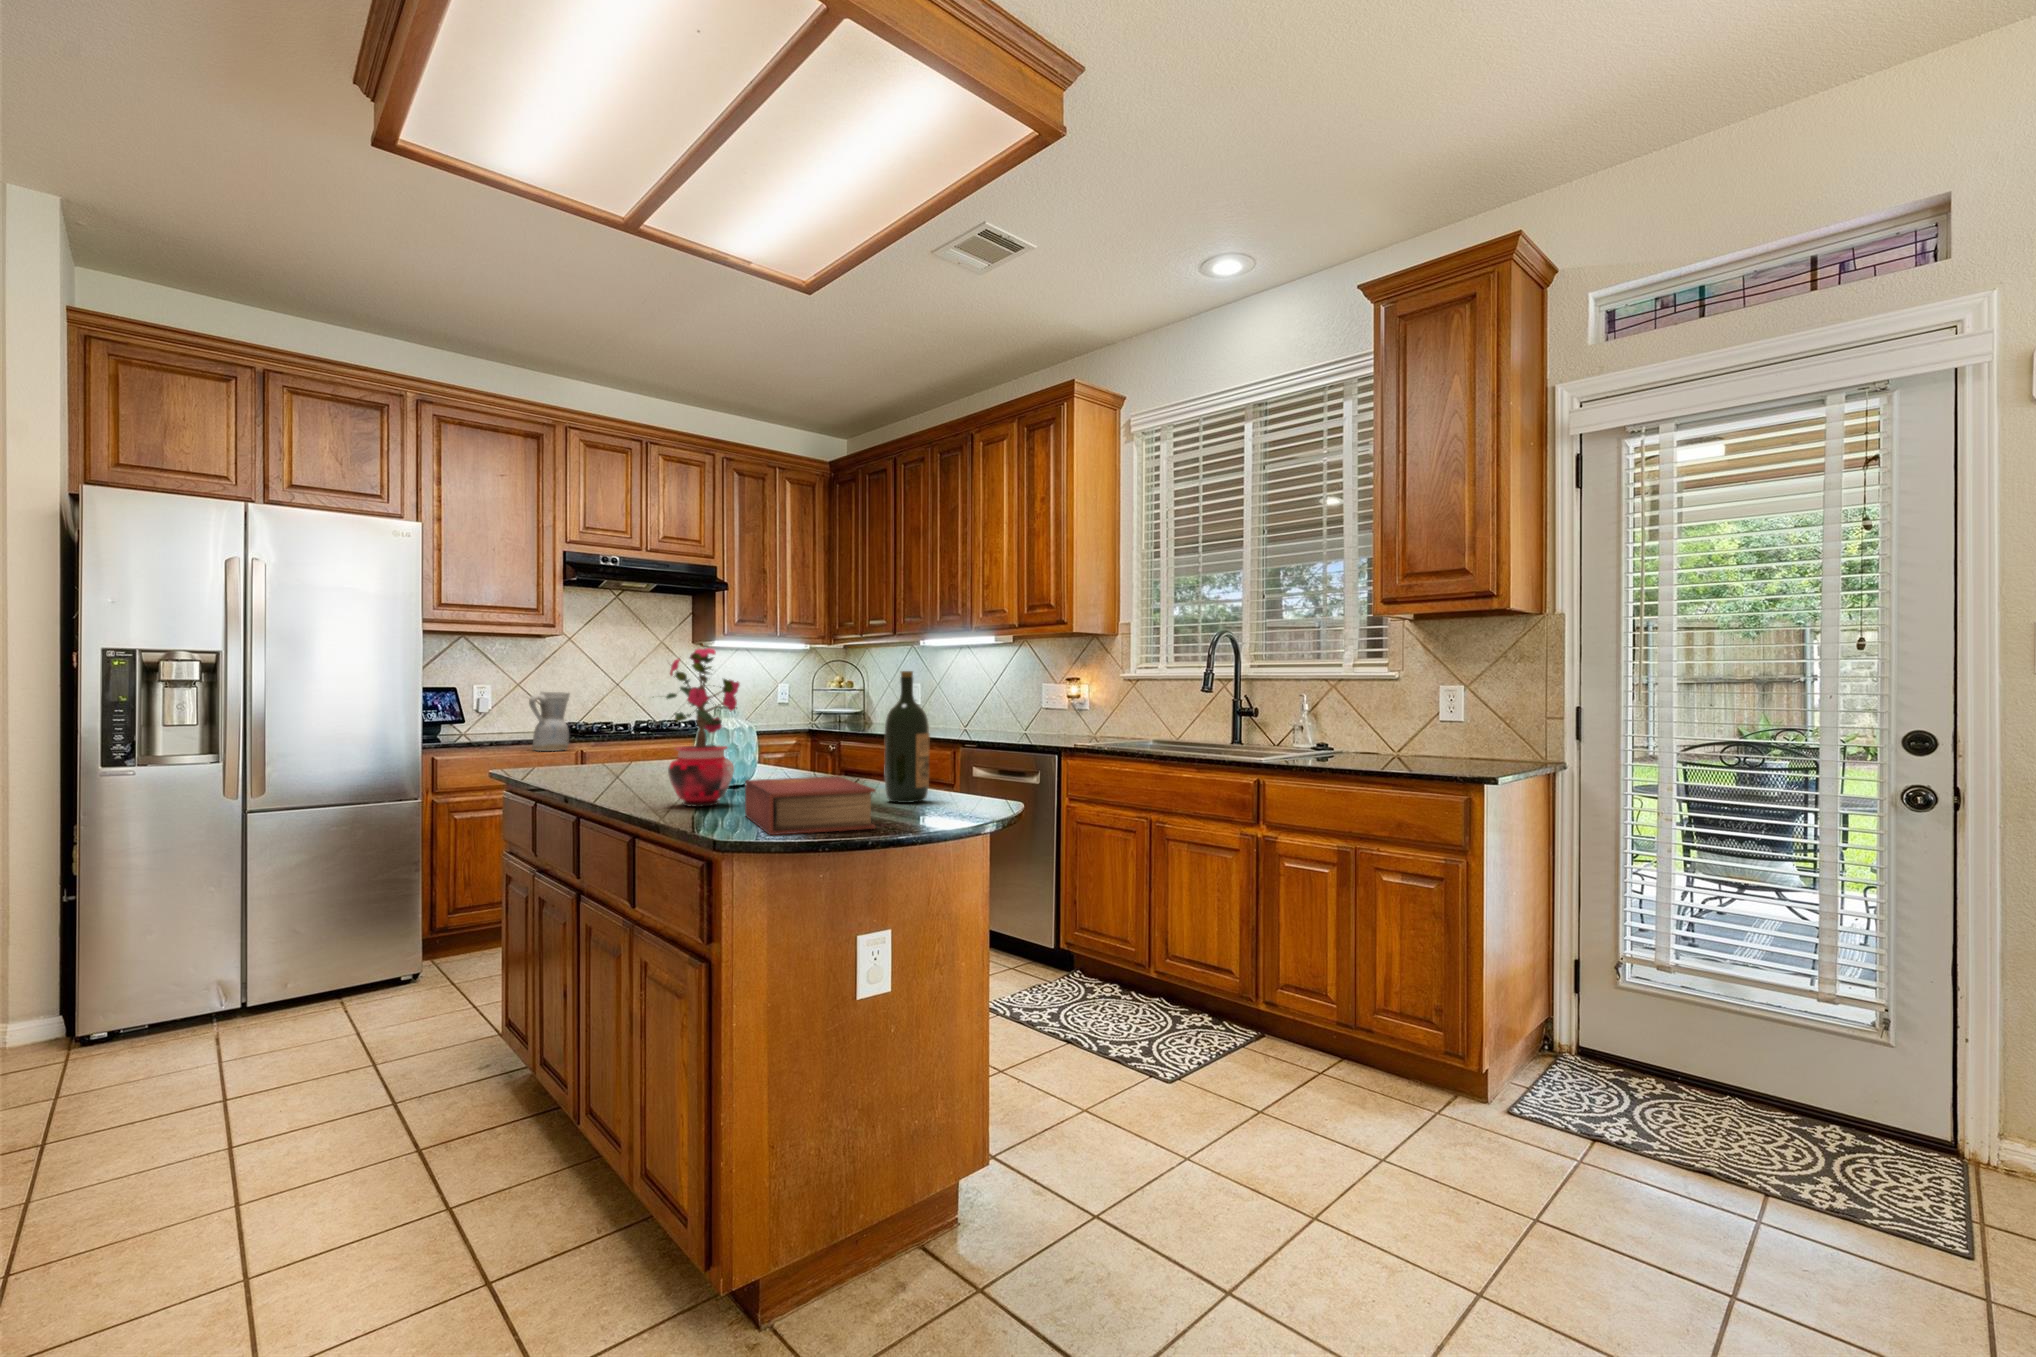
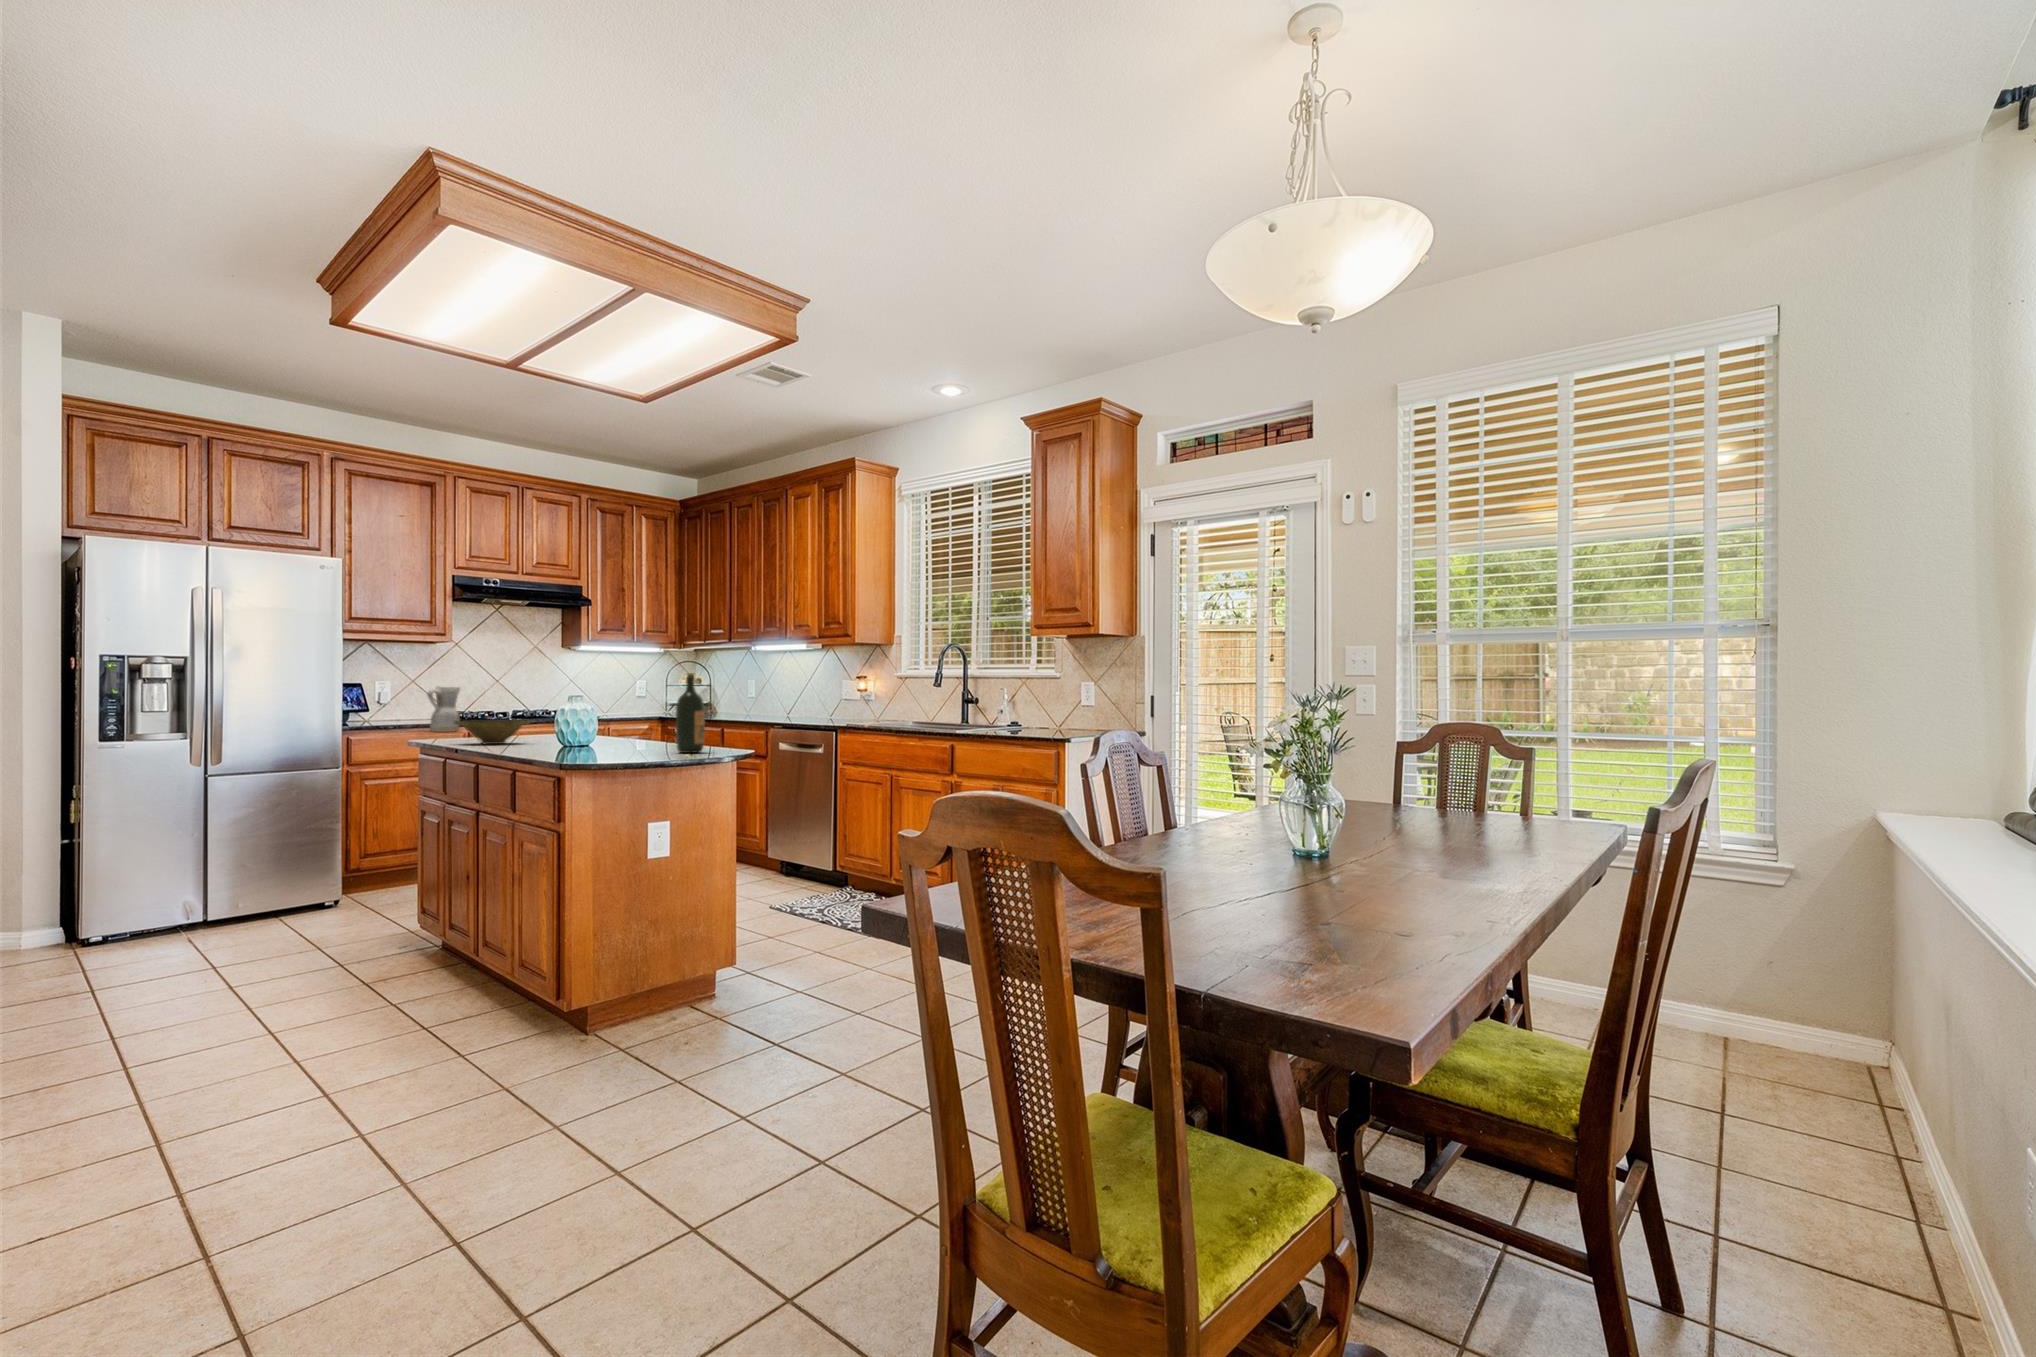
potted plant: present [666,644,740,807] -> none [524,656,583,755]
bowl: none [550,741,661,778] -> present [453,720,532,744]
book: present [745,776,875,835] -> none [583,735,656,763]

